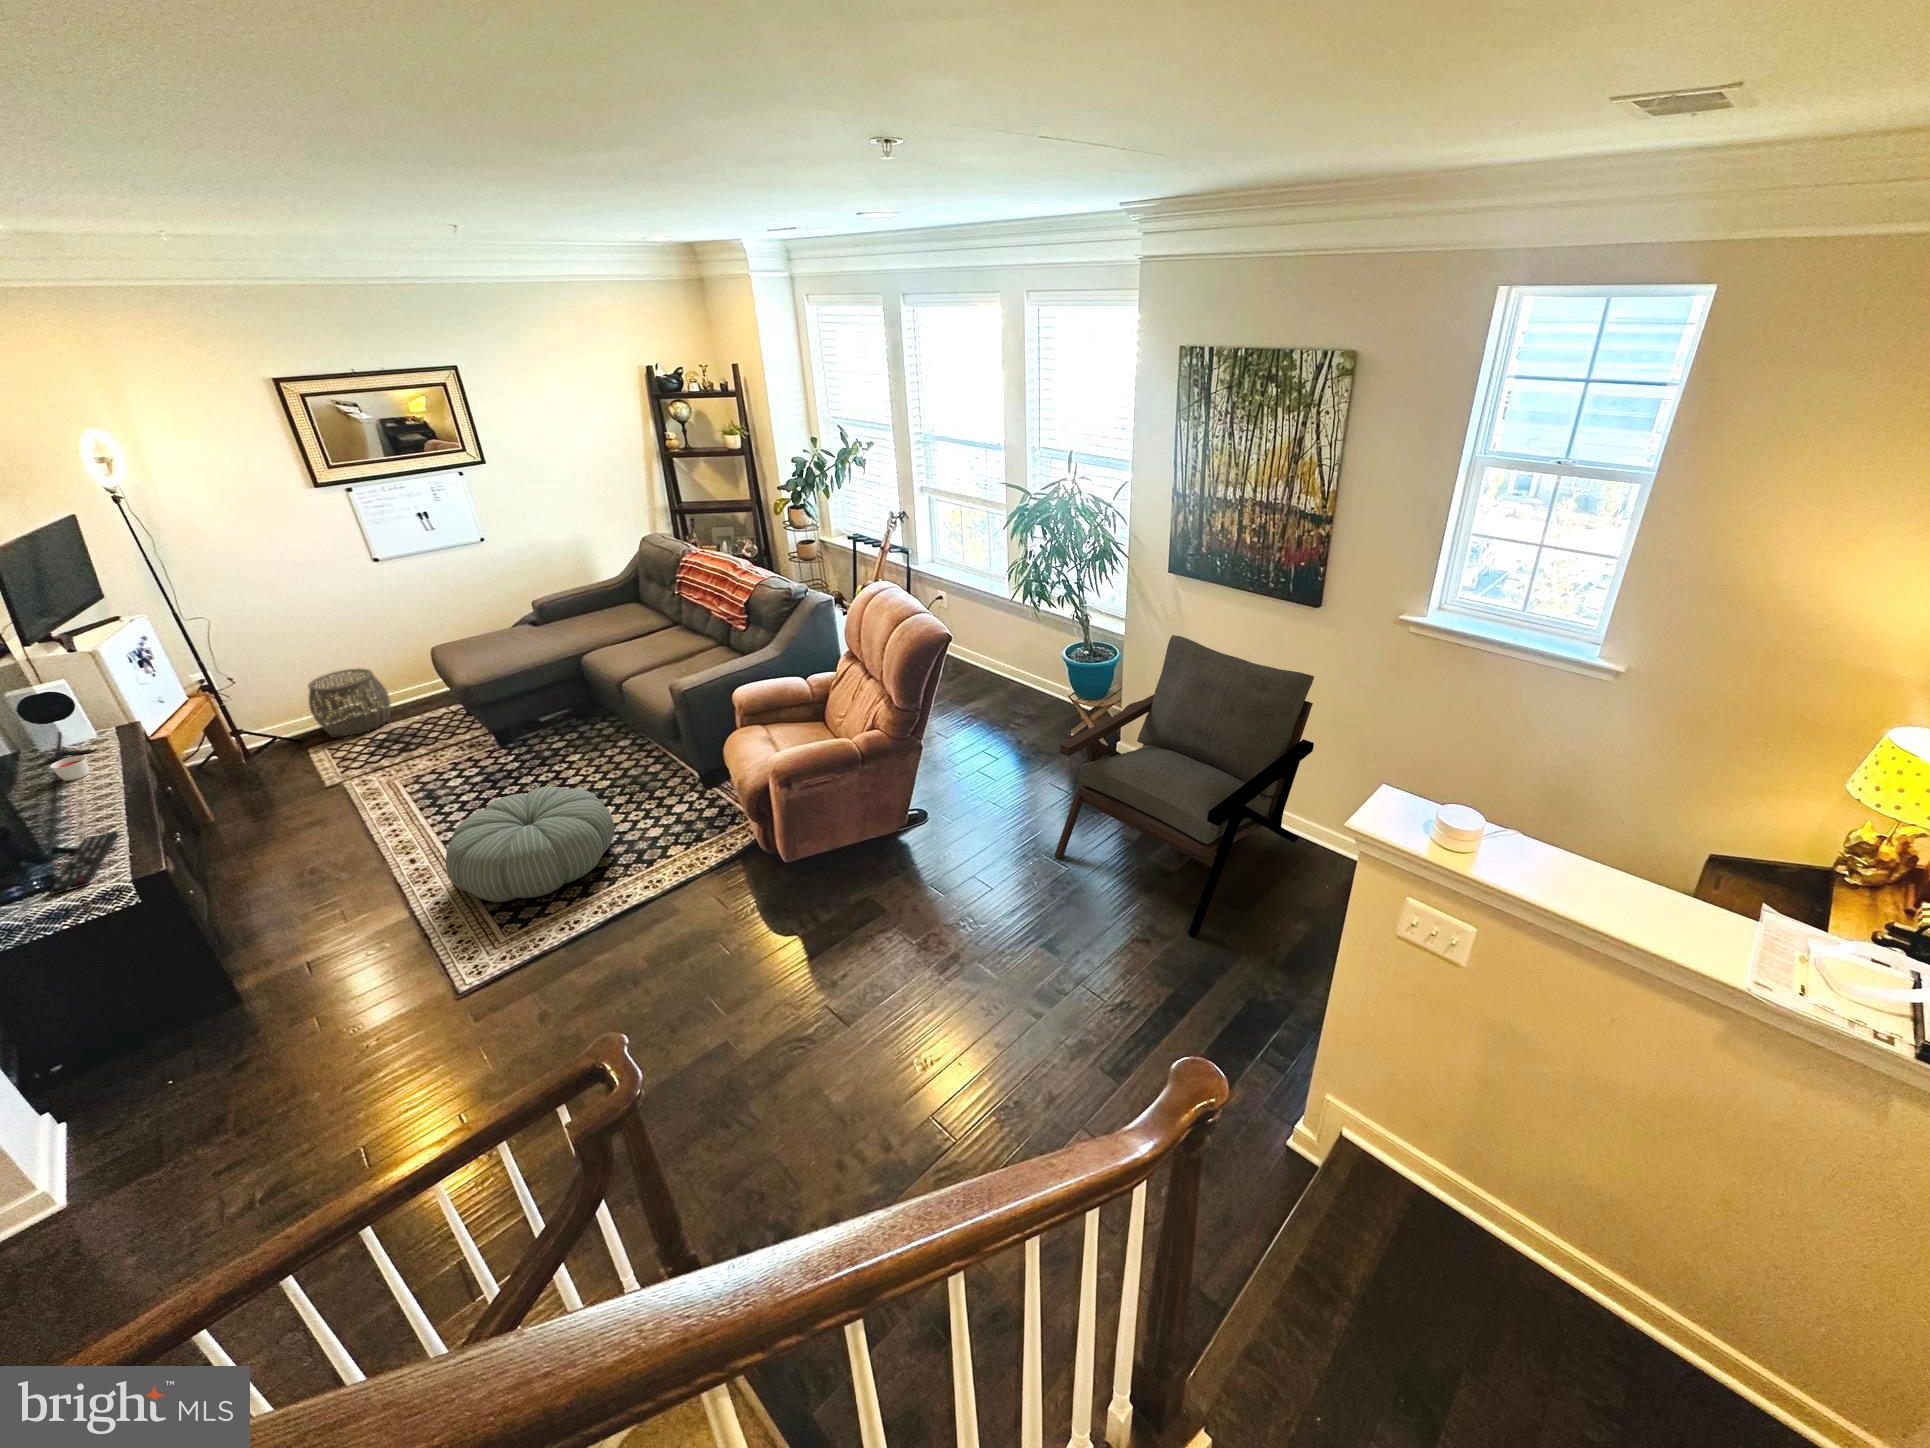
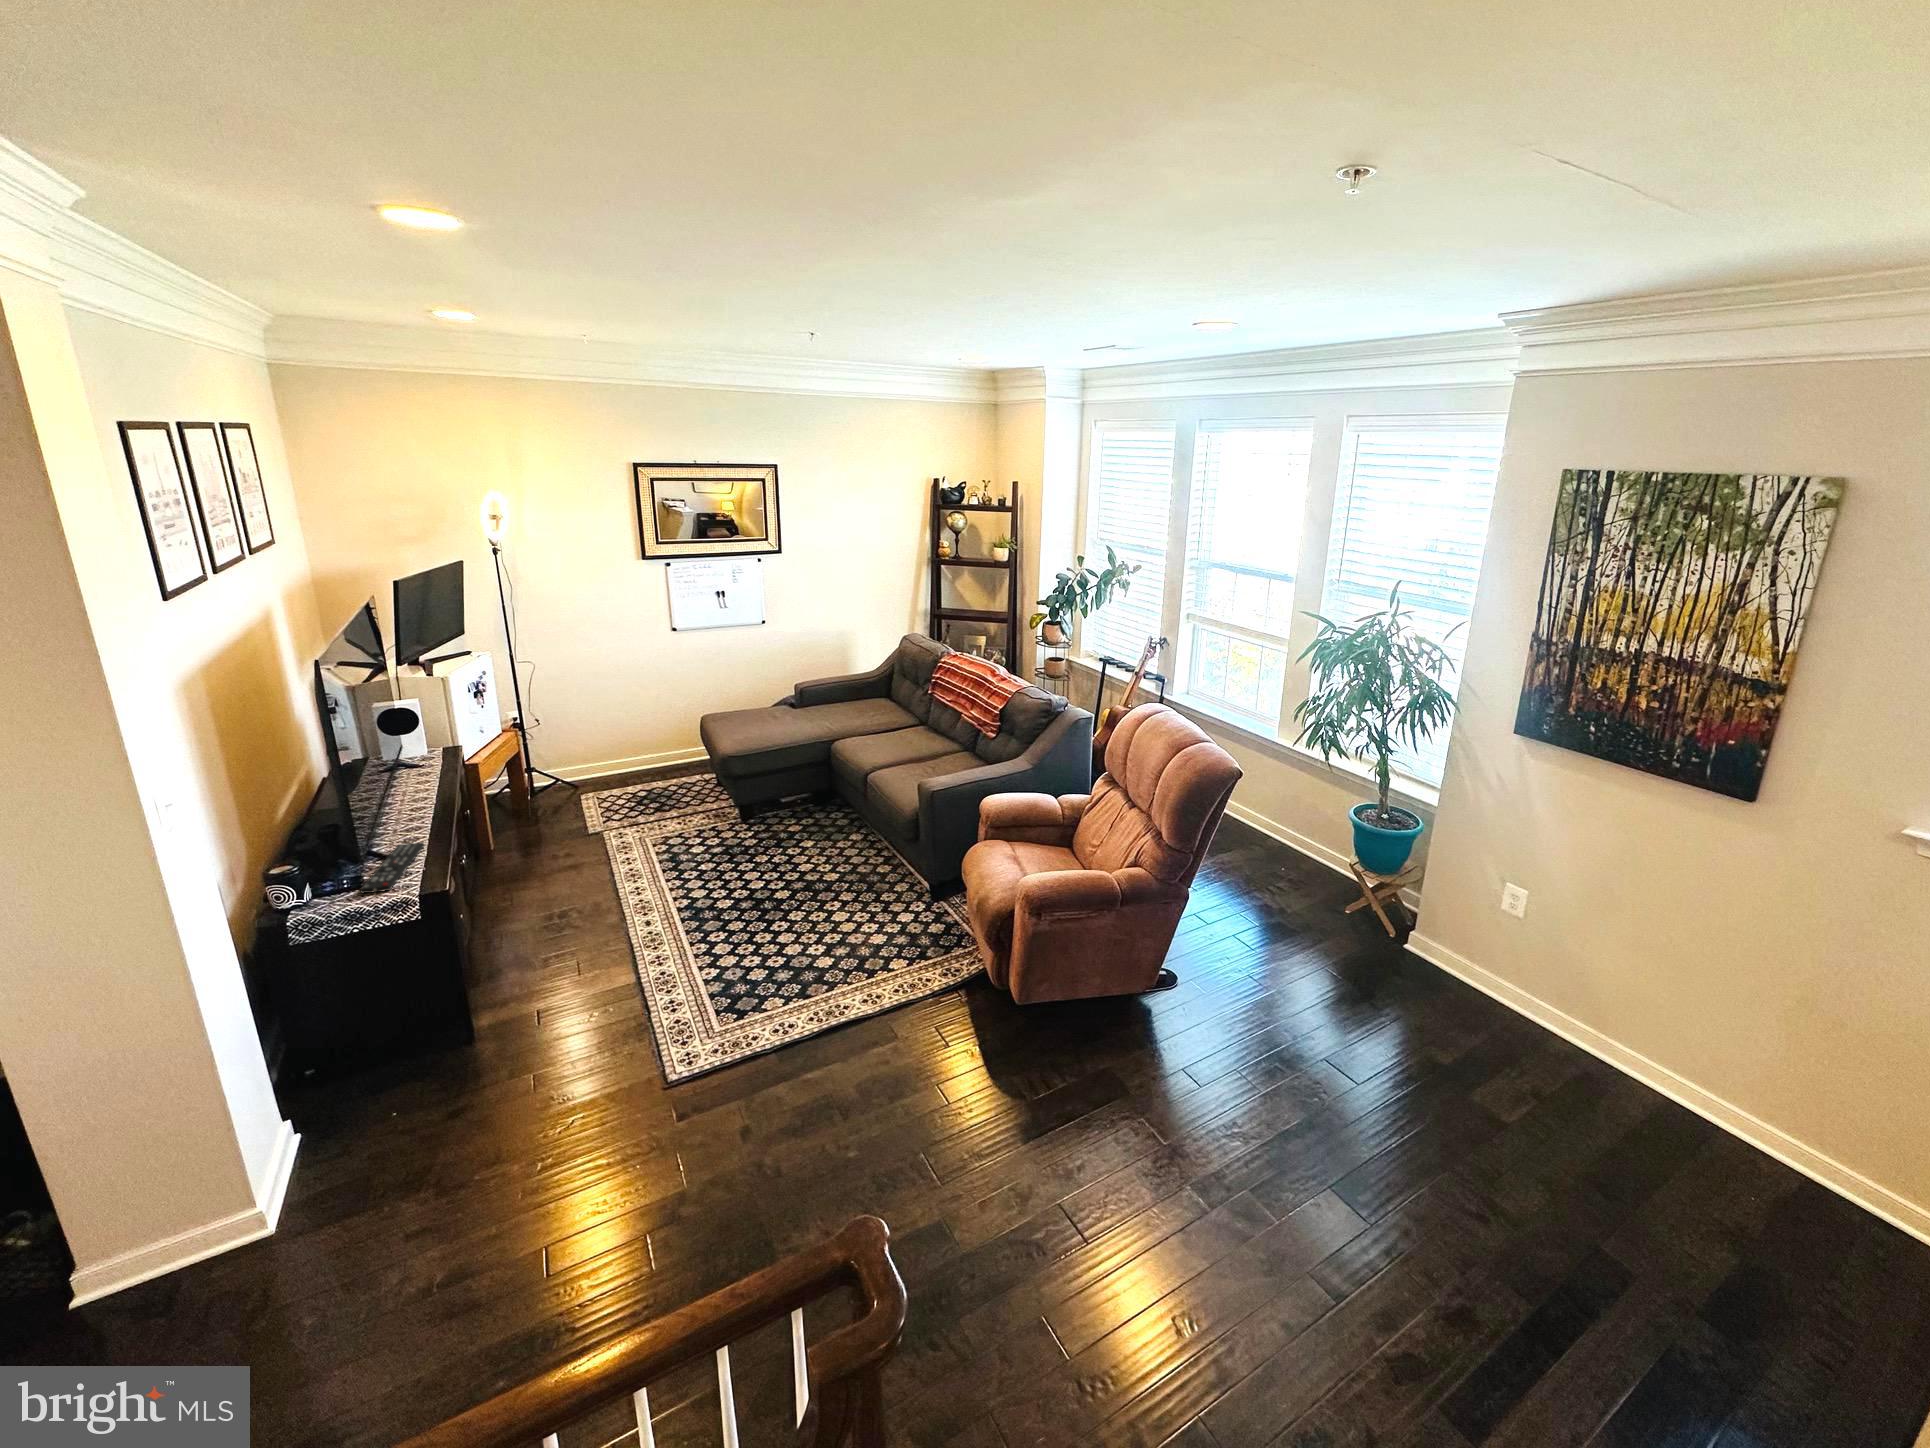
armchair: present [1054,635,1314,937] -> none [1343,811,1751,1239]
woven basket: present [308,668,390,736] -> none [590,726,656,788]
candle: present [50,756,89,781] -> none [391,767,418,789]
pouf: present [446,787,614,902] -> none [680,869,841,988]

